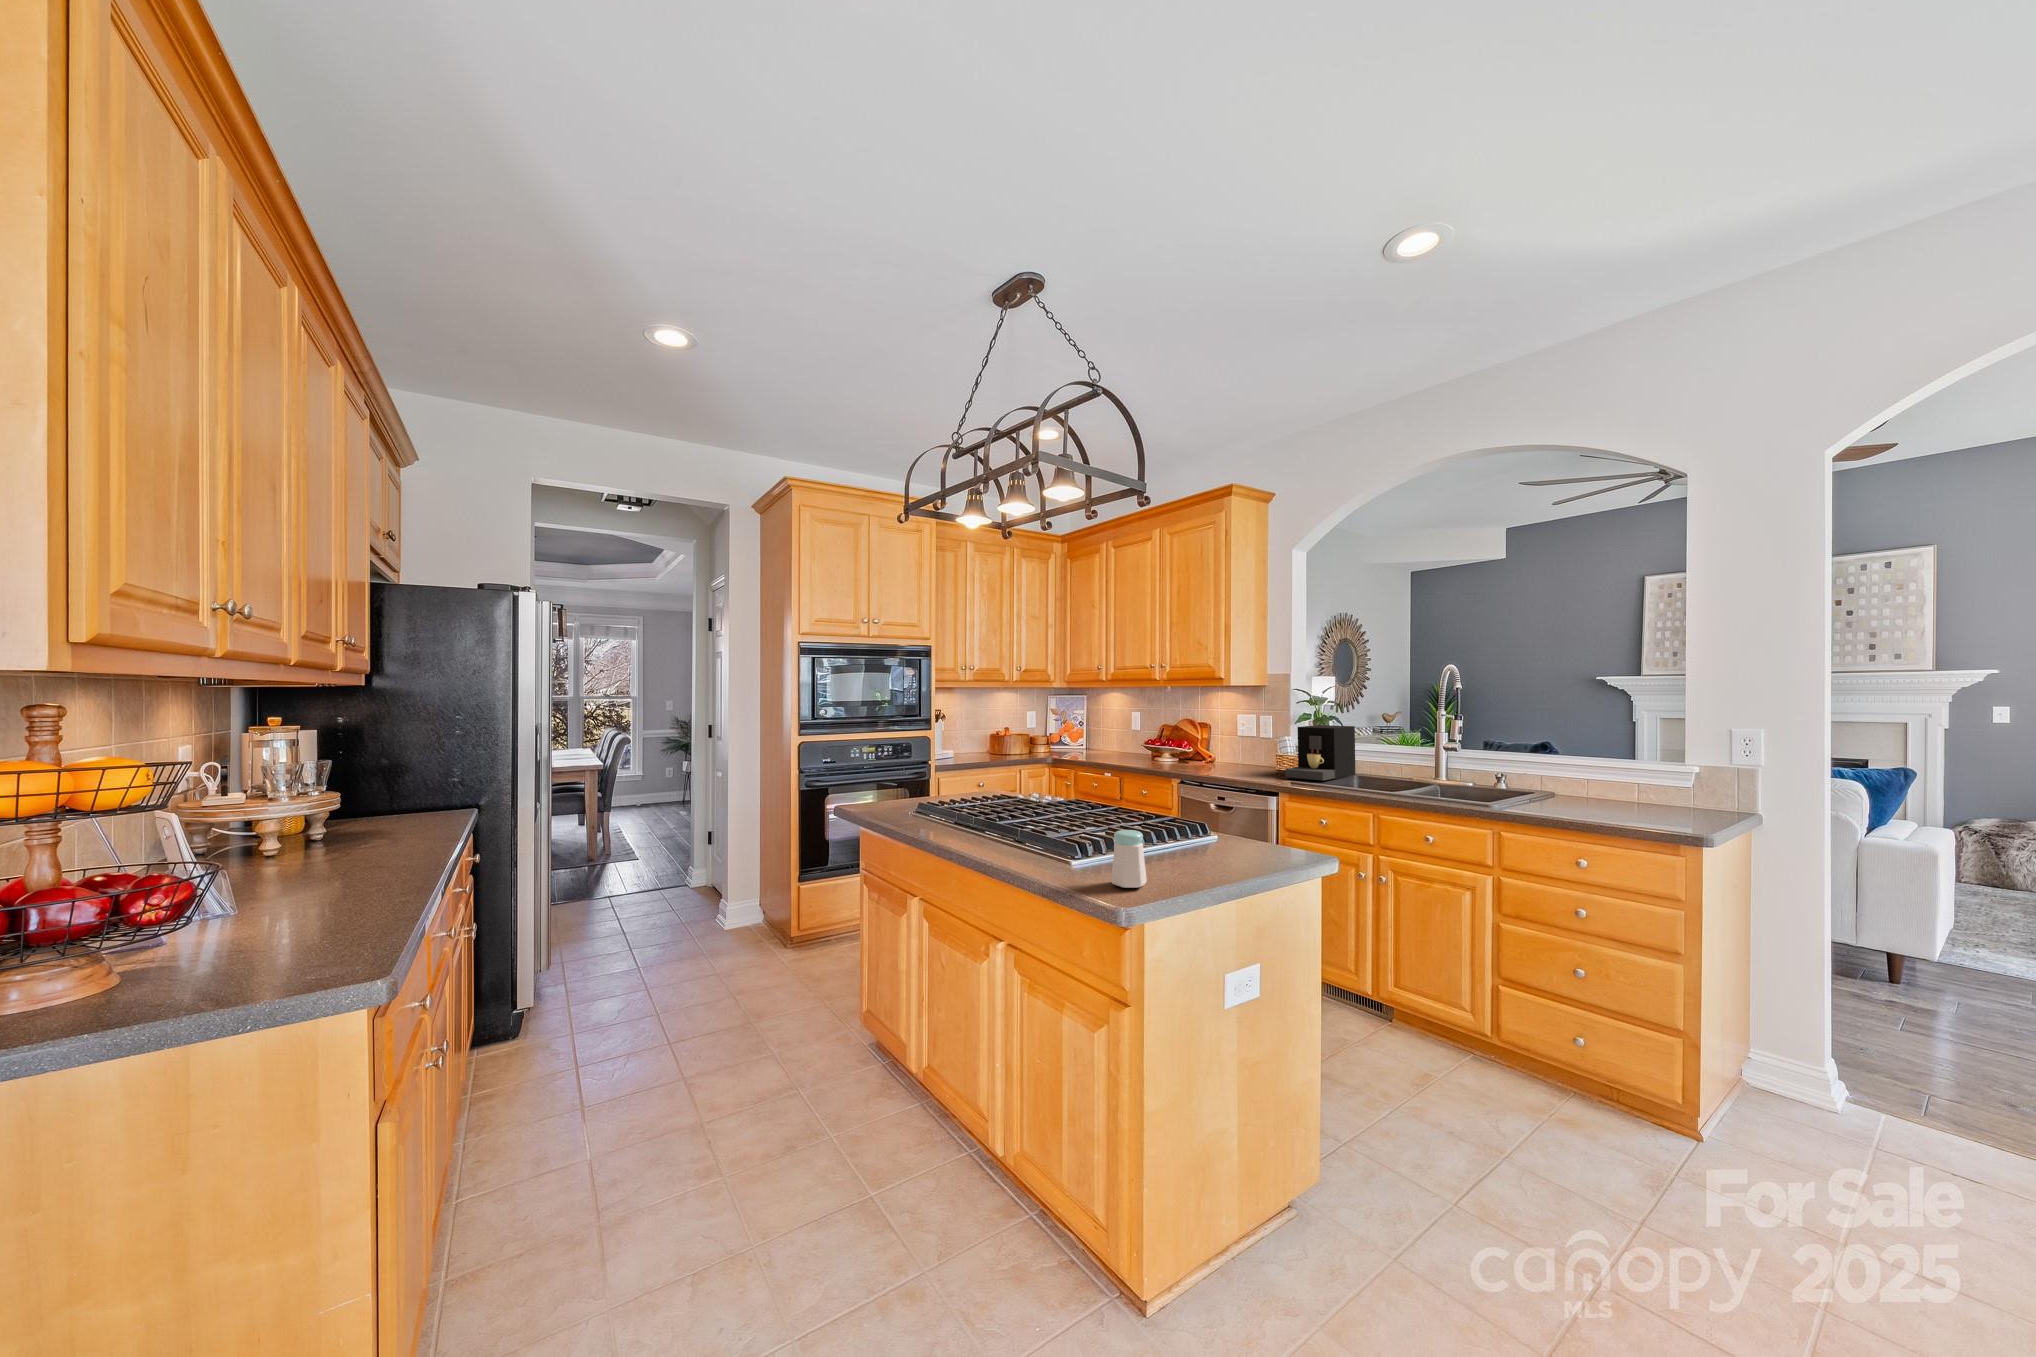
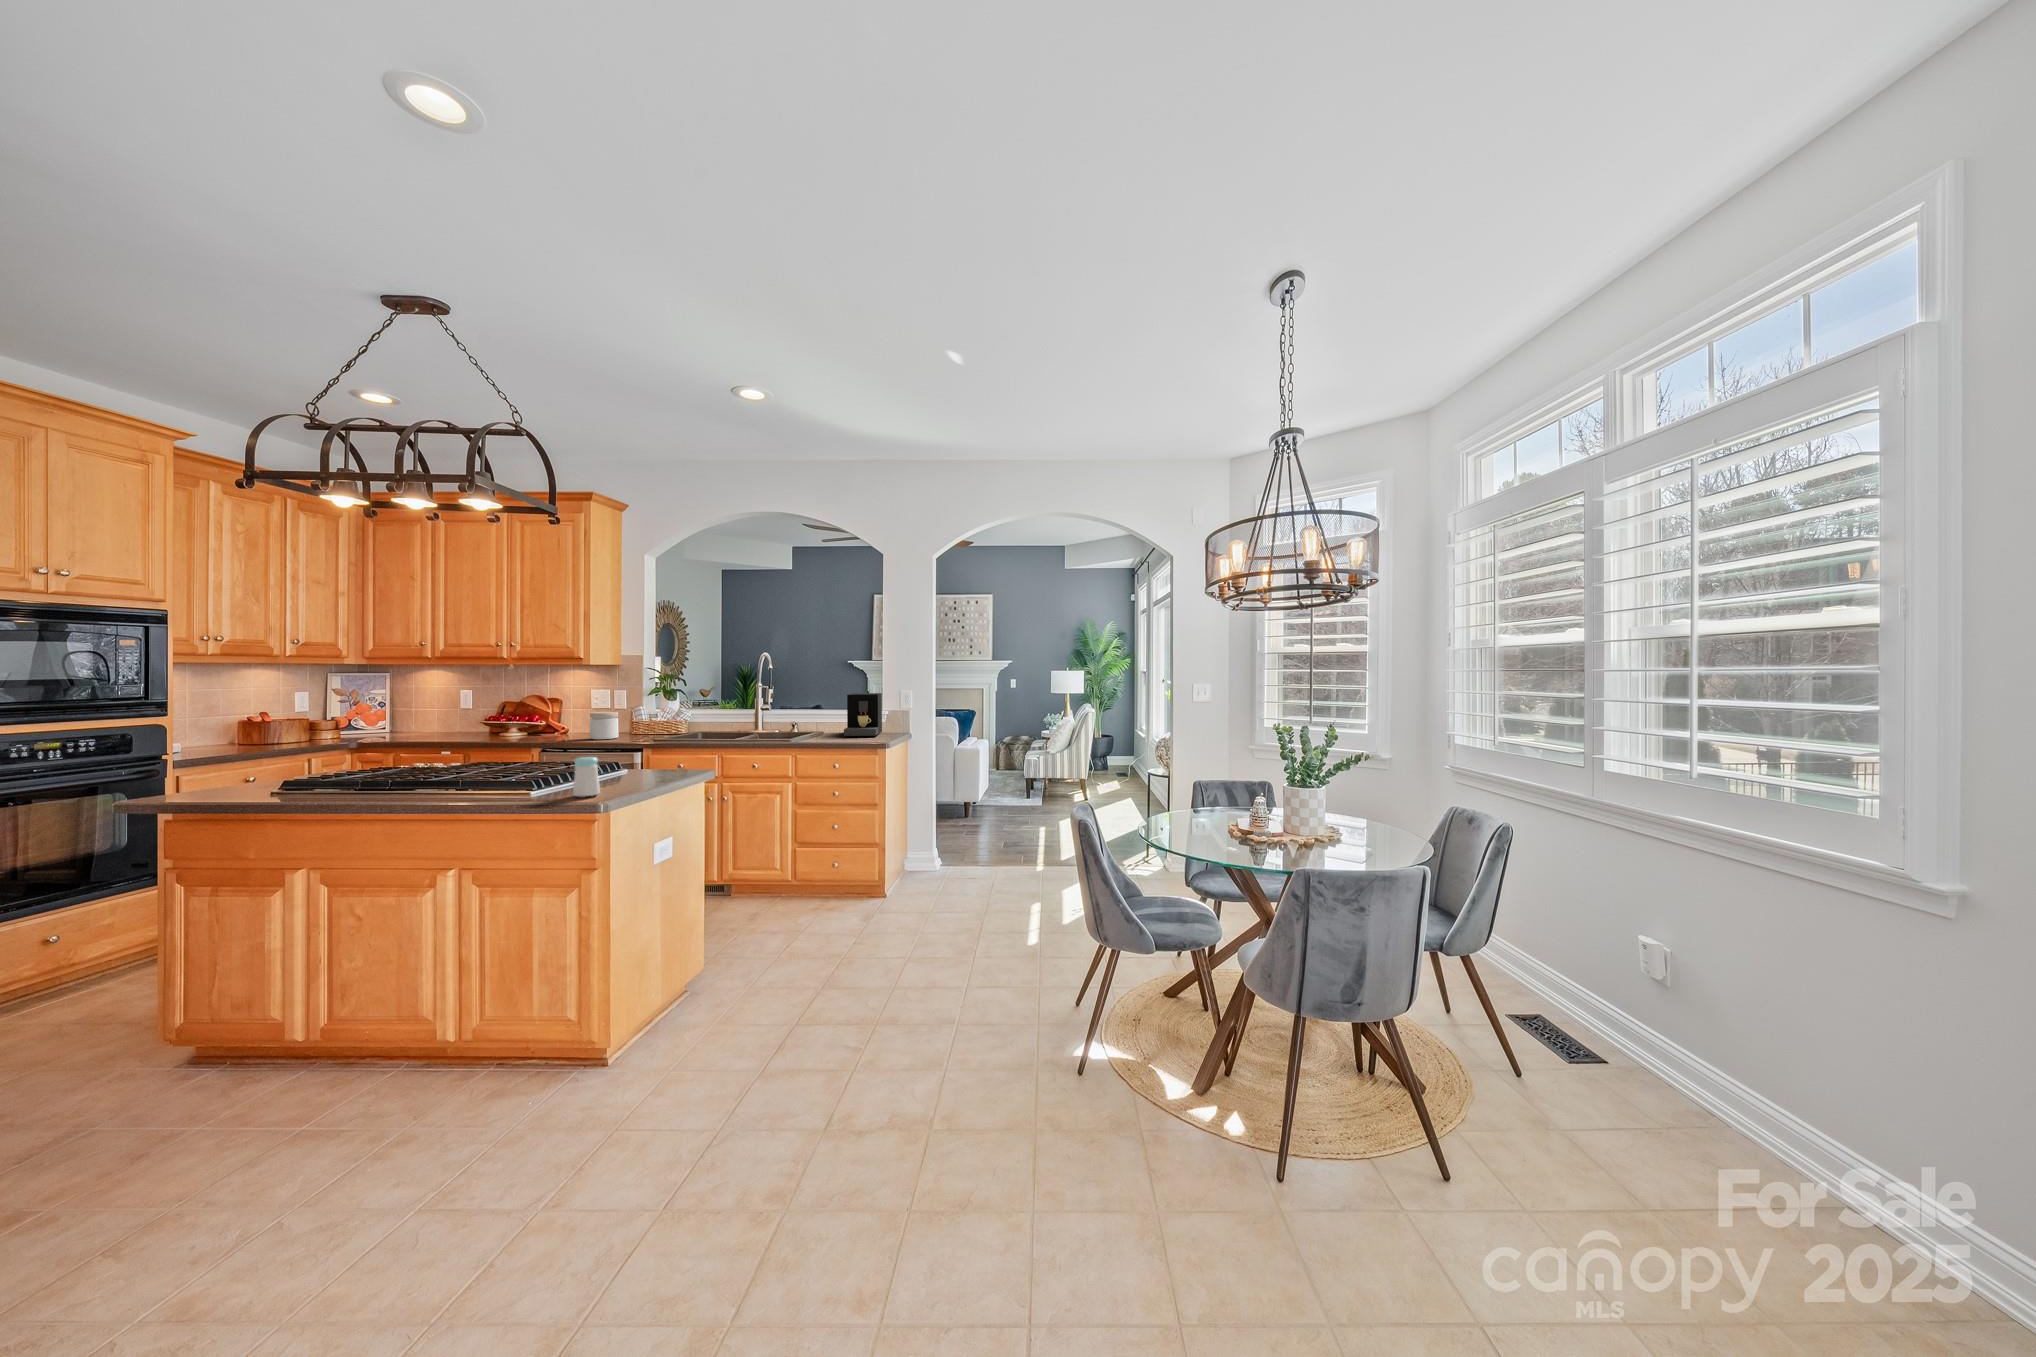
coffee maker: present [1285,725,1355,781] -> present [844,693,882,736]
jar: none [1230,743,1260,776] -> present [590,712,618,740]

